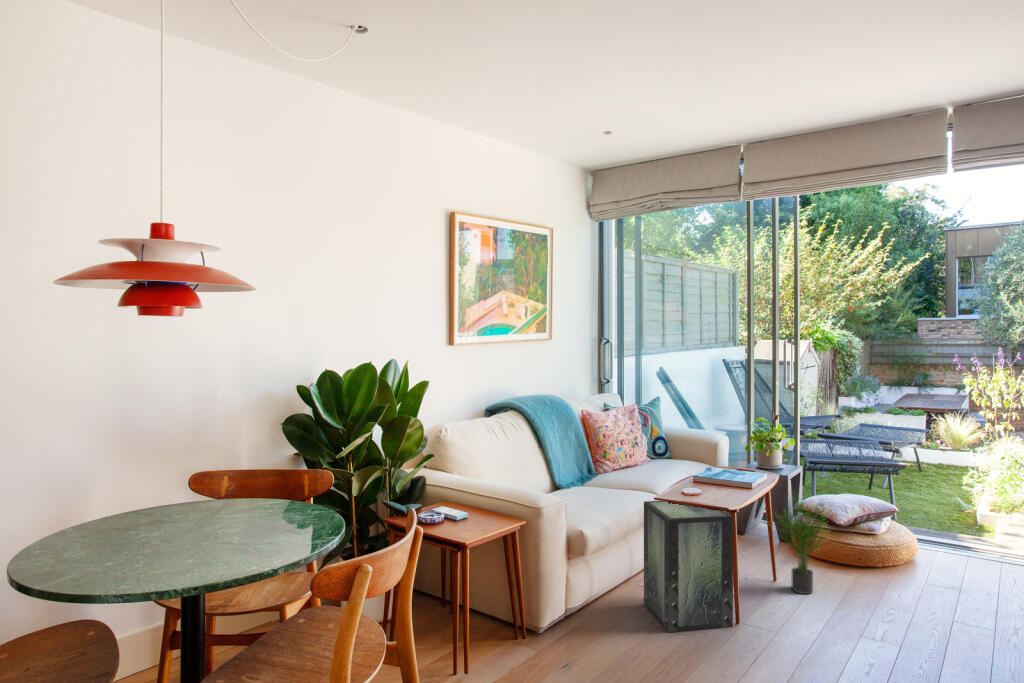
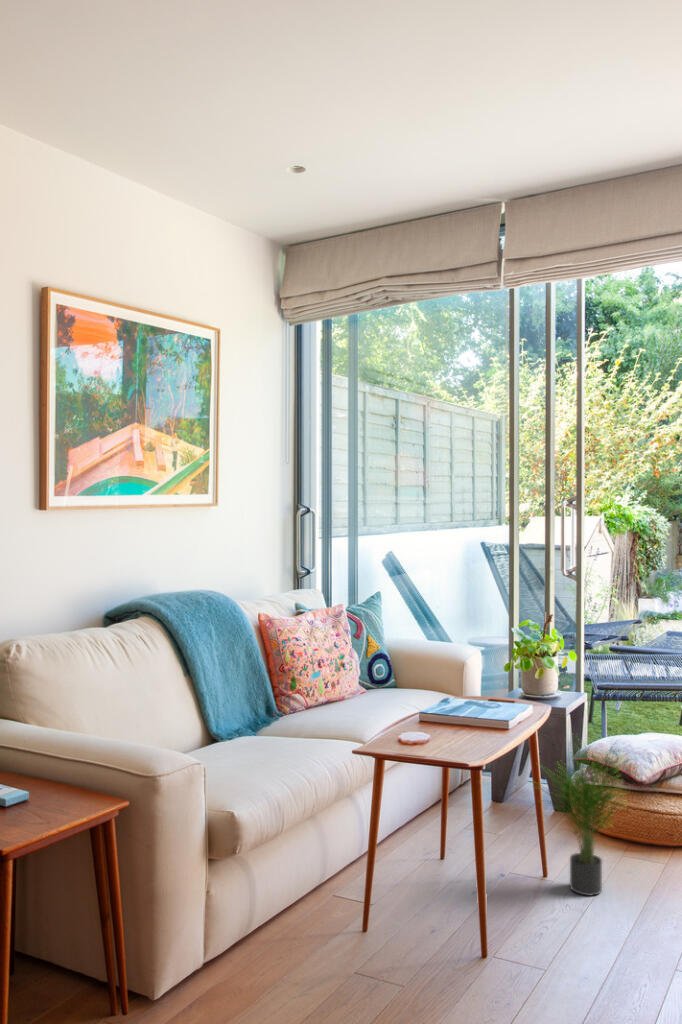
storage box: present [644,501,733,632] -> none [336,749,476,979]

